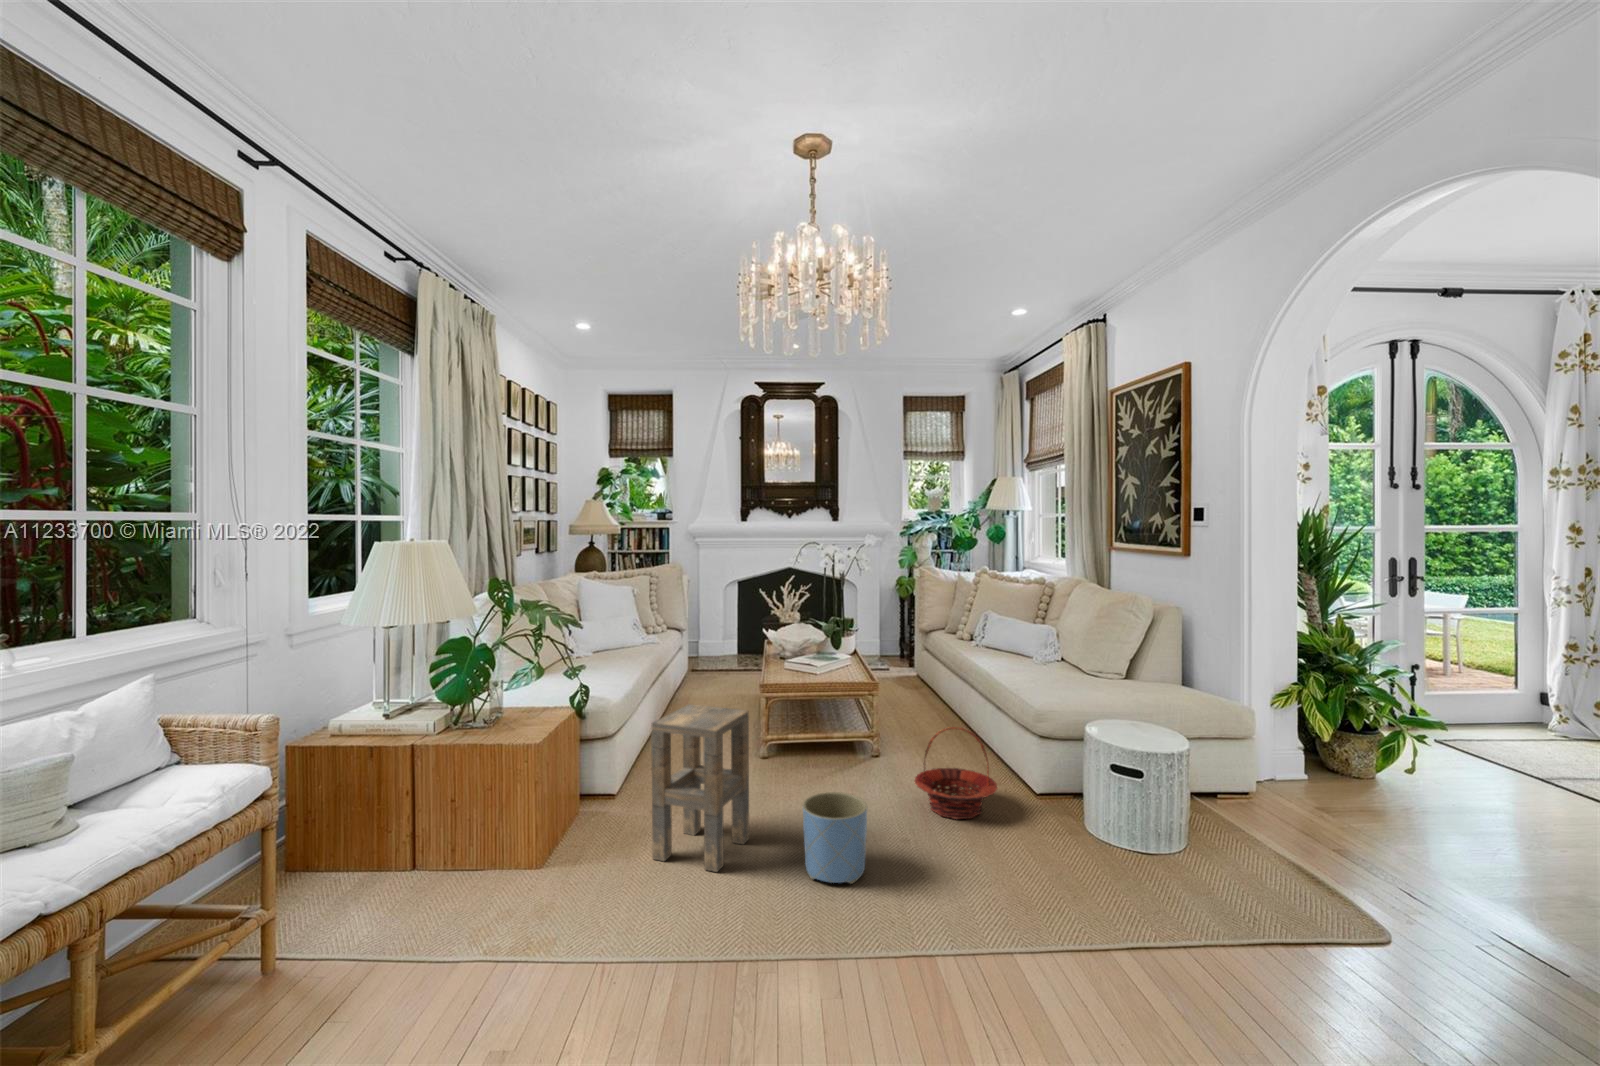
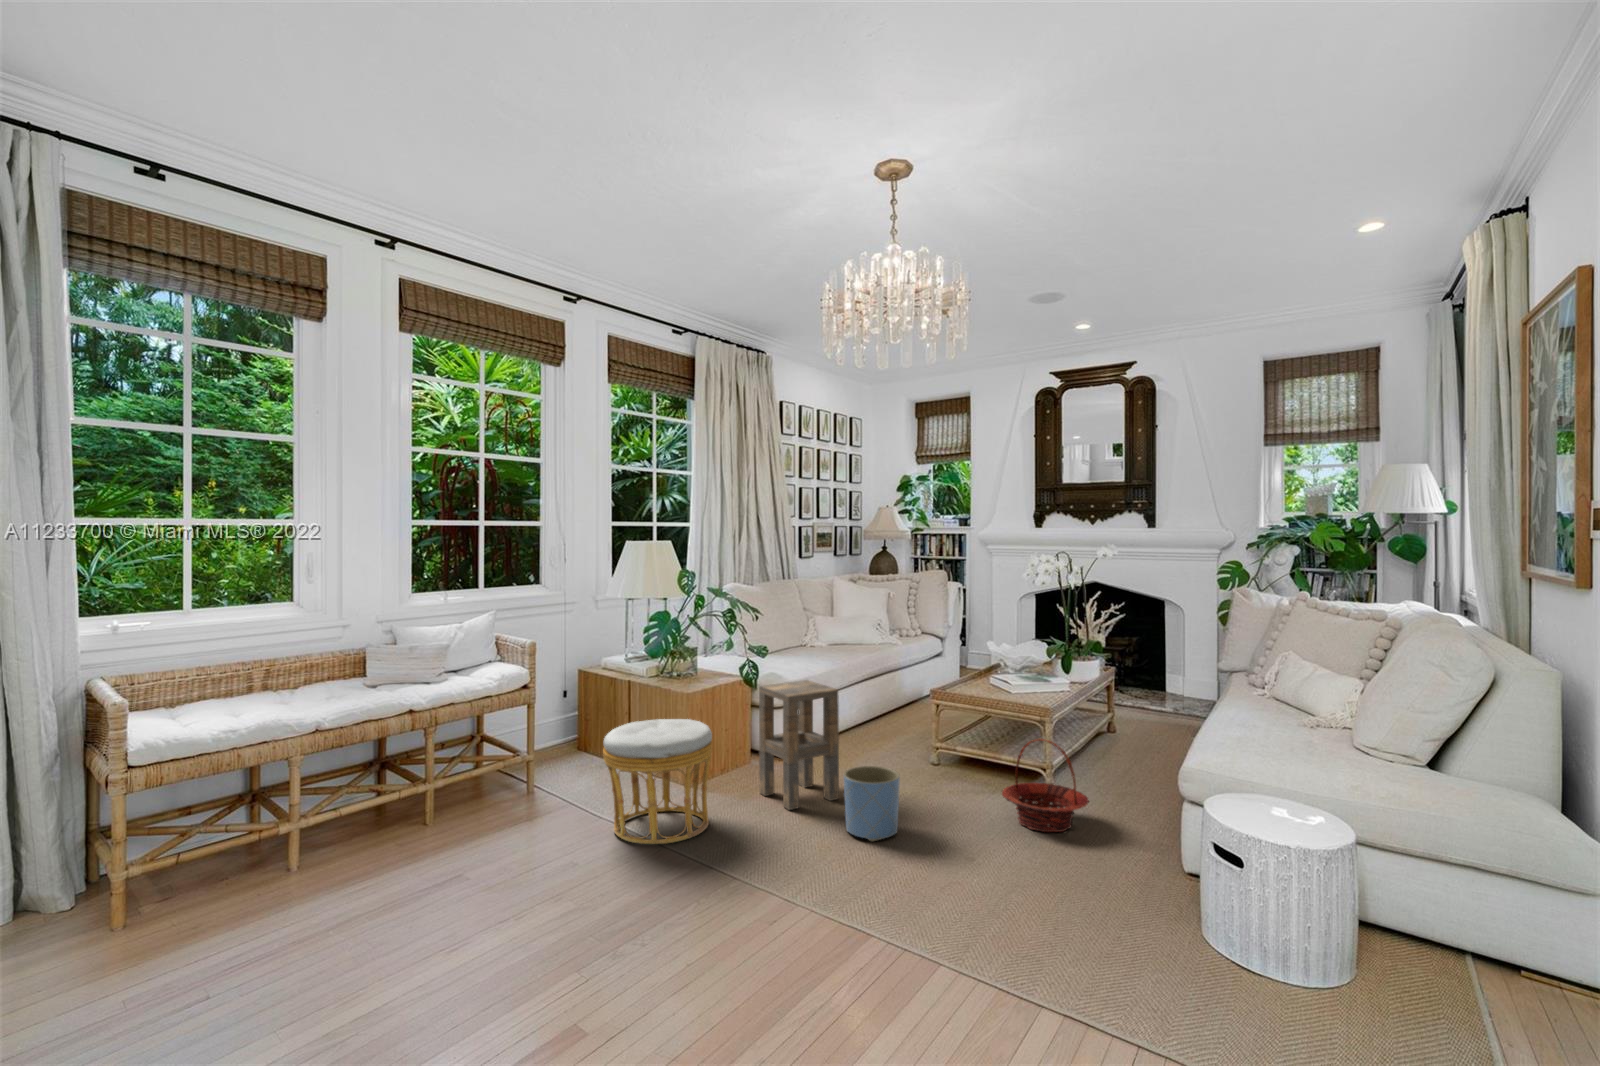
ottoman: none [489,789,657,1005] -> present [603,719,712,844]

